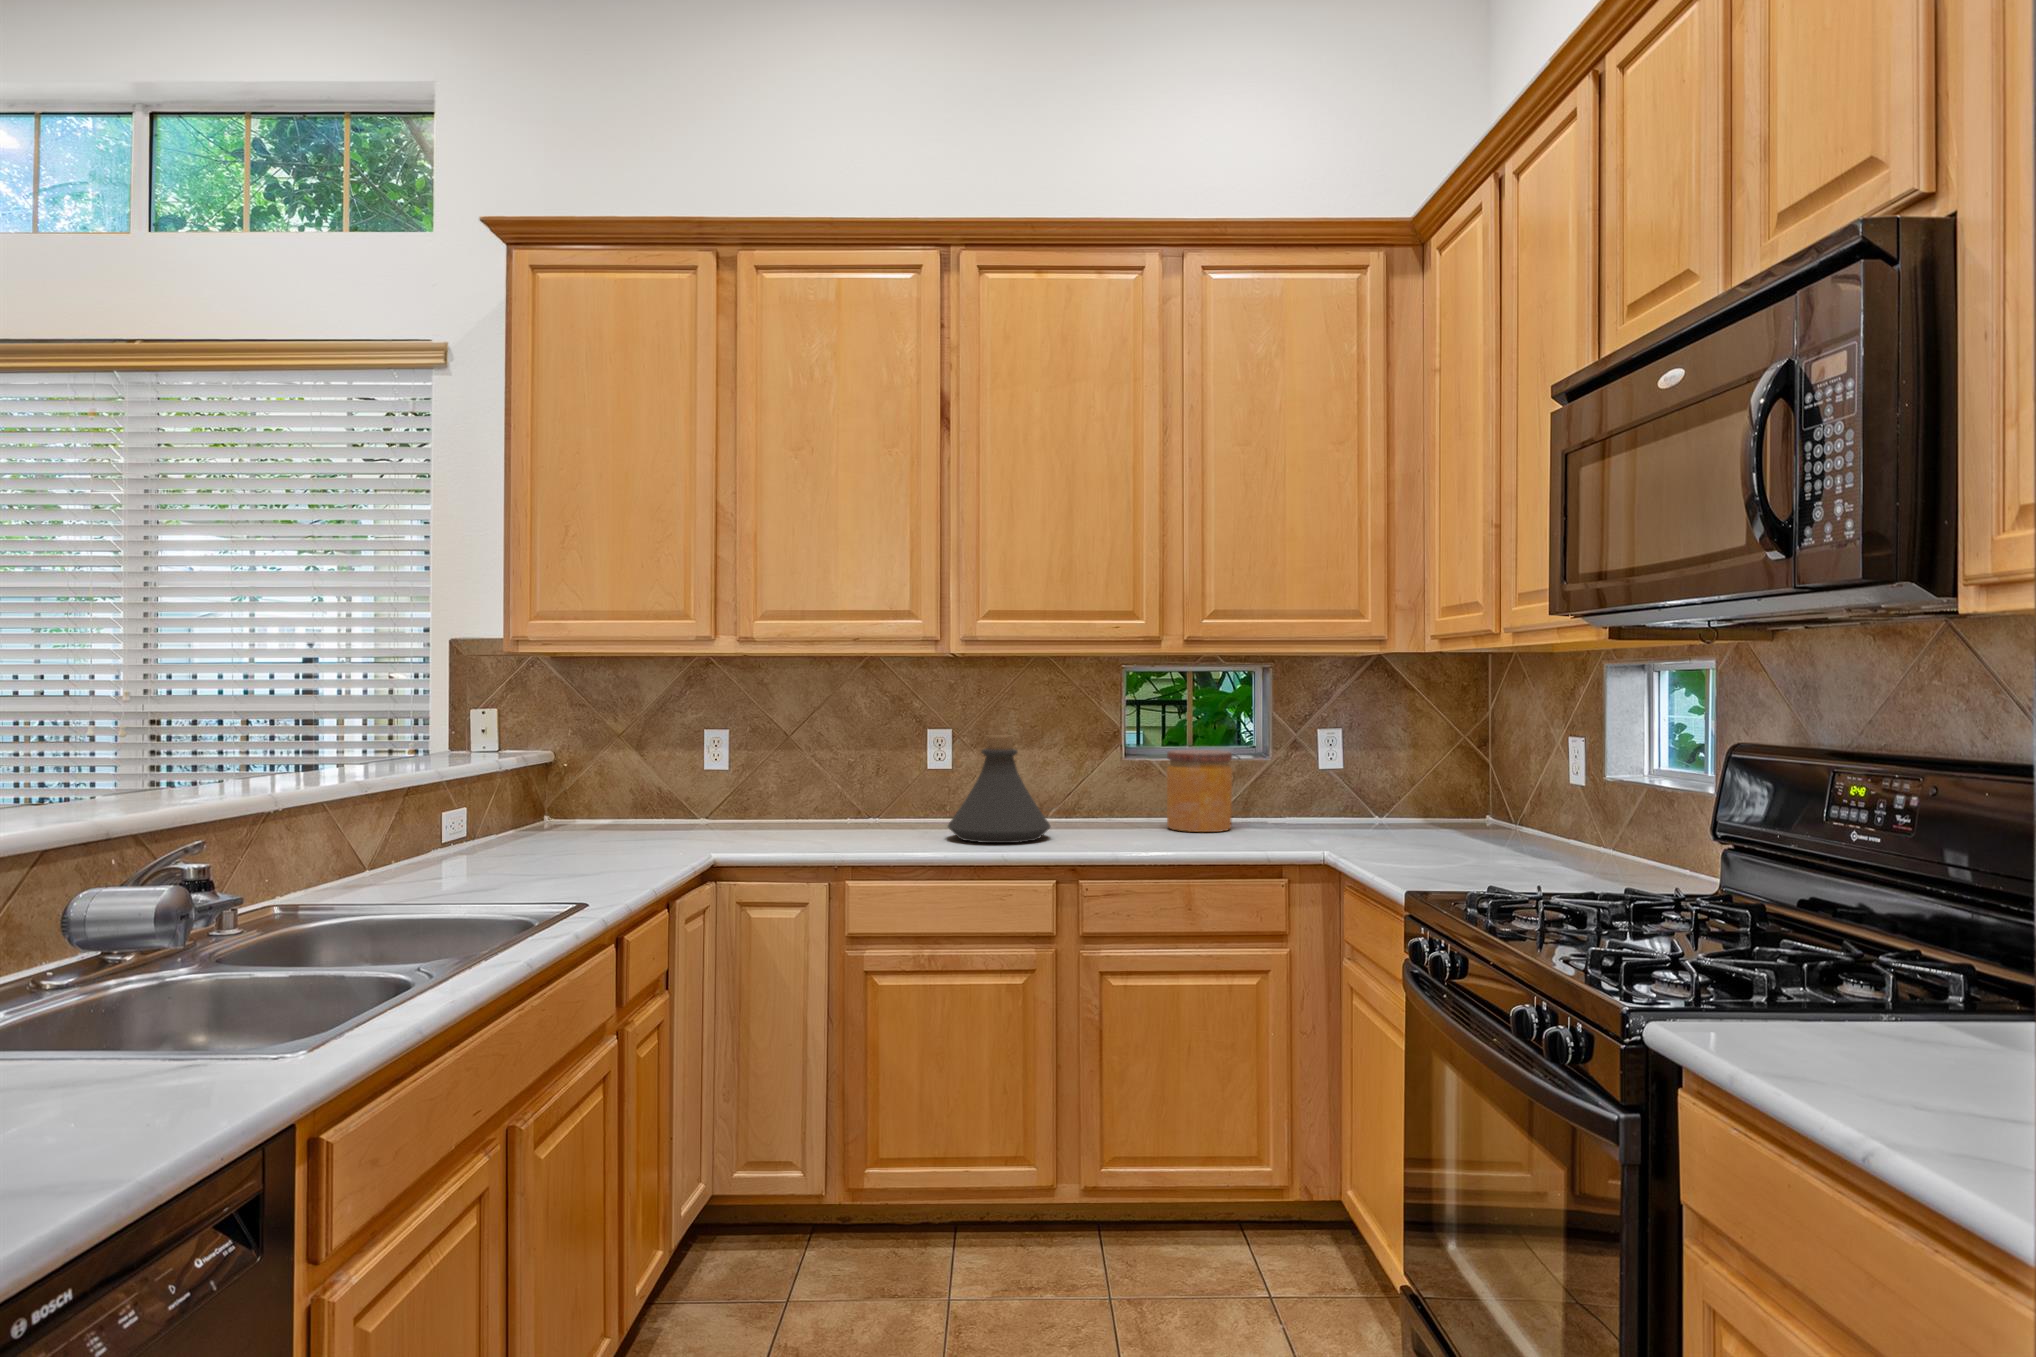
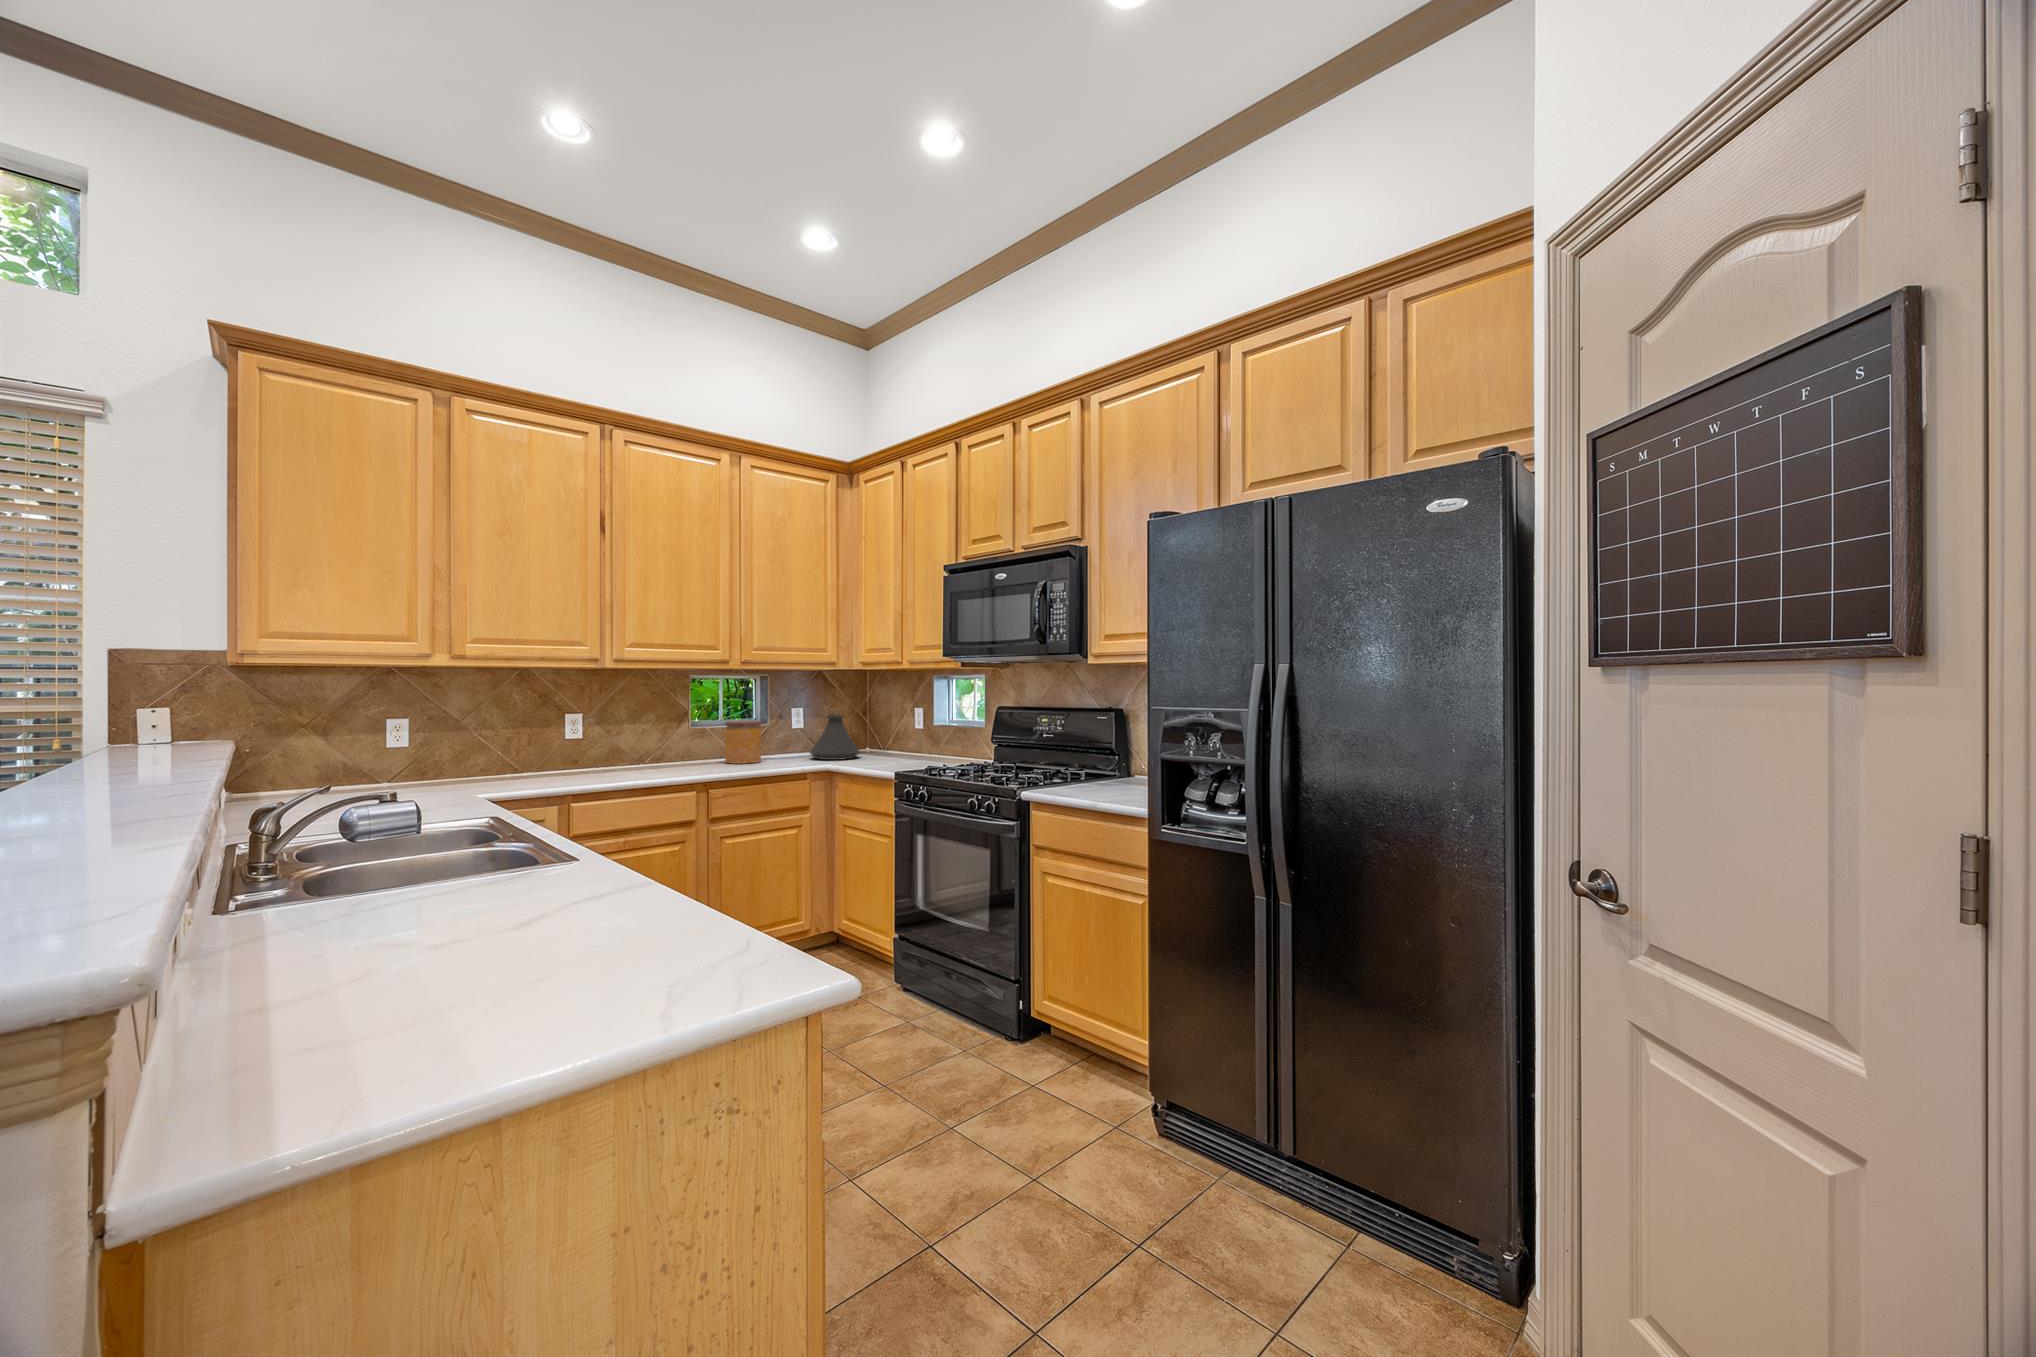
bottle: present [948,735,1051,843] -> present [810,709,860,760]

